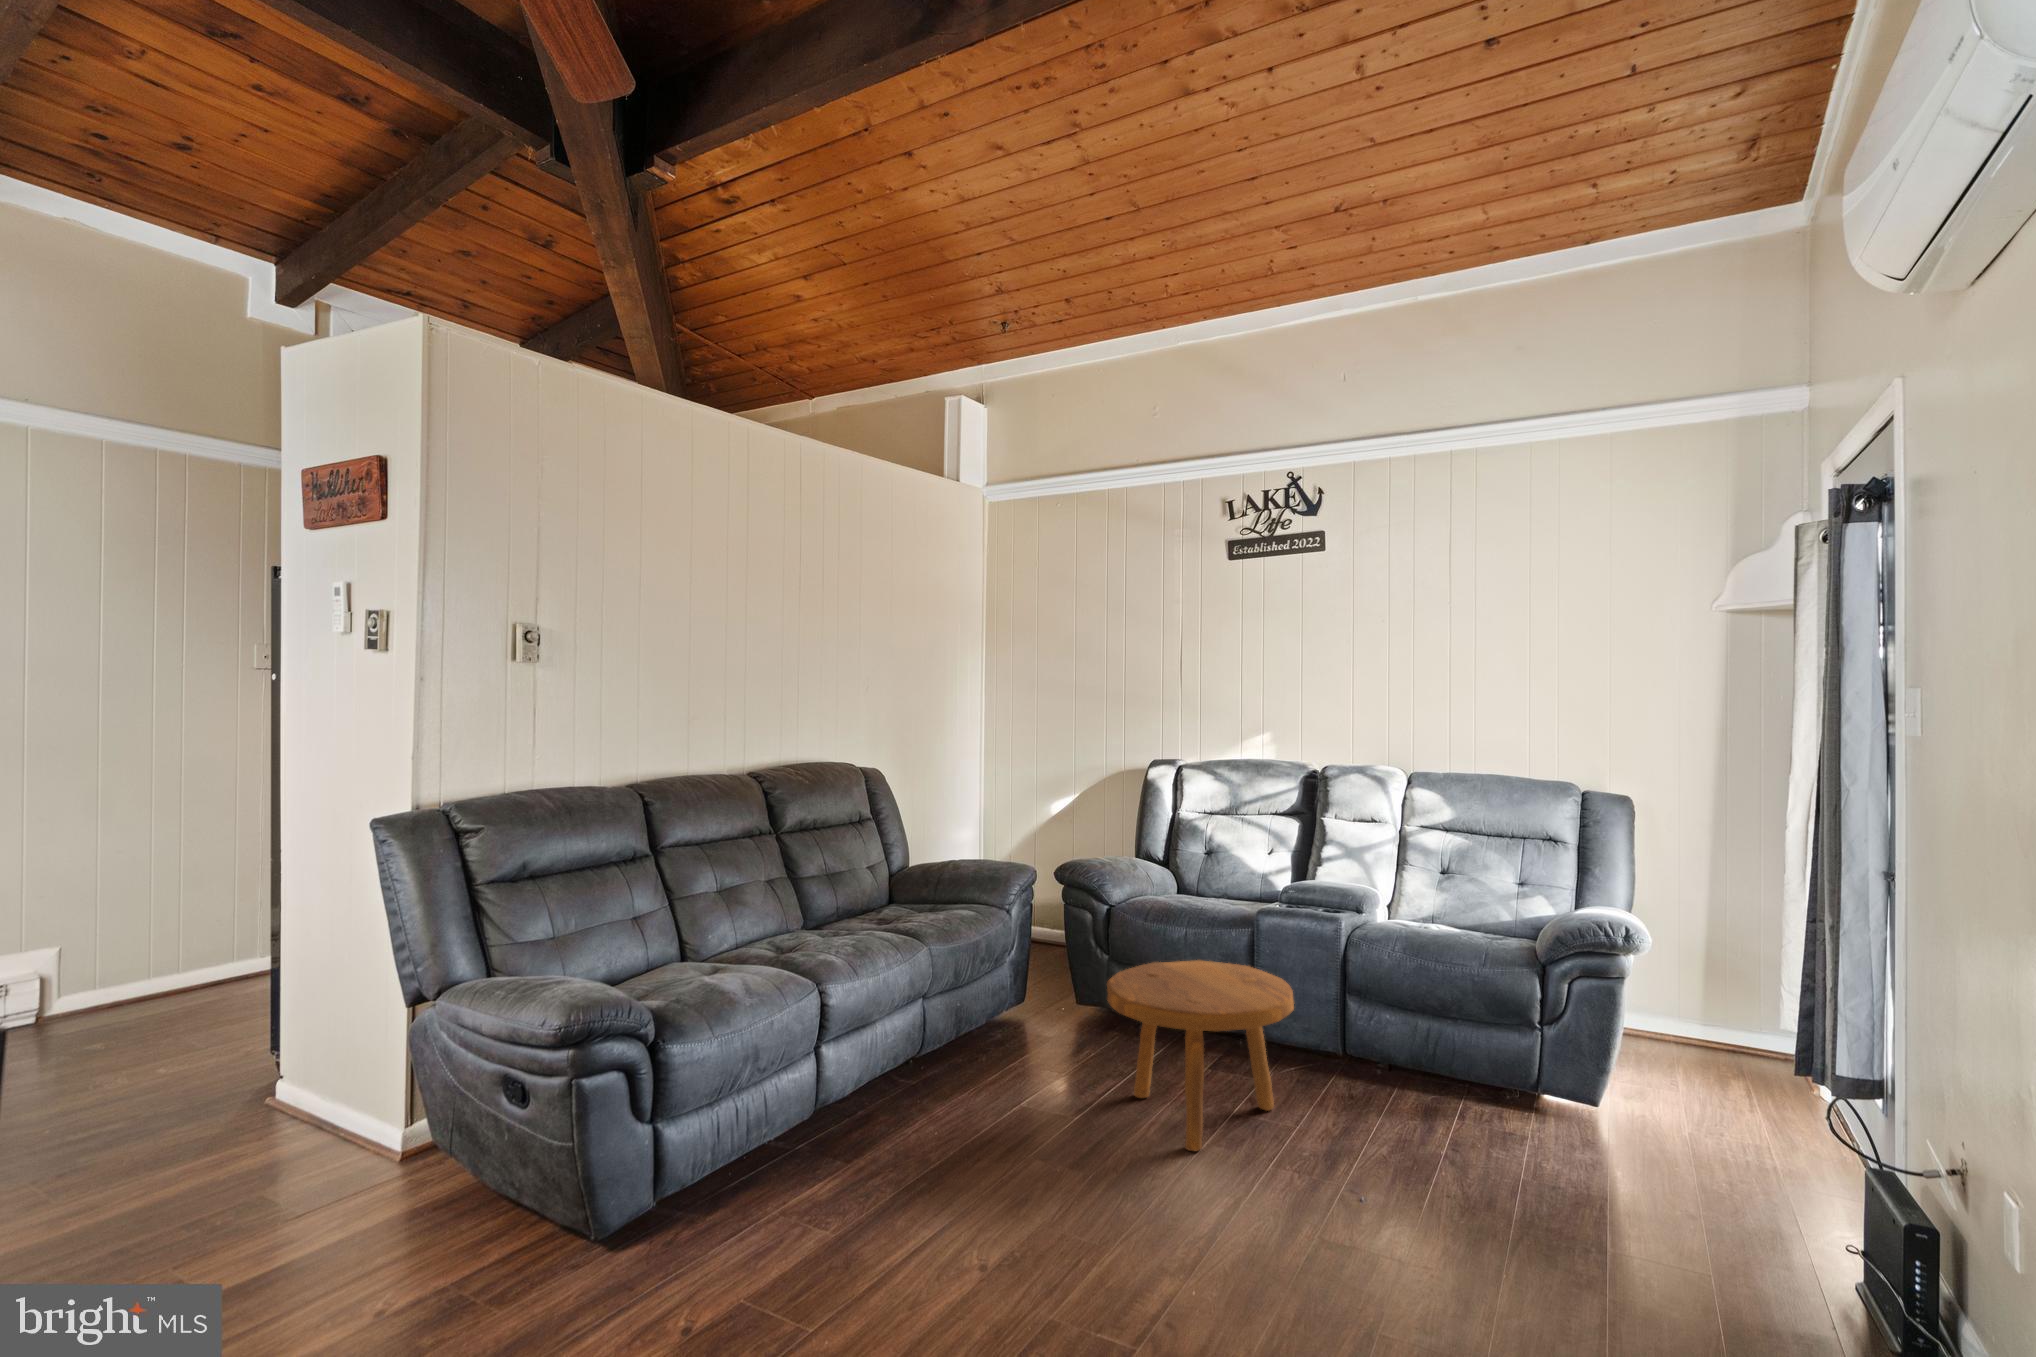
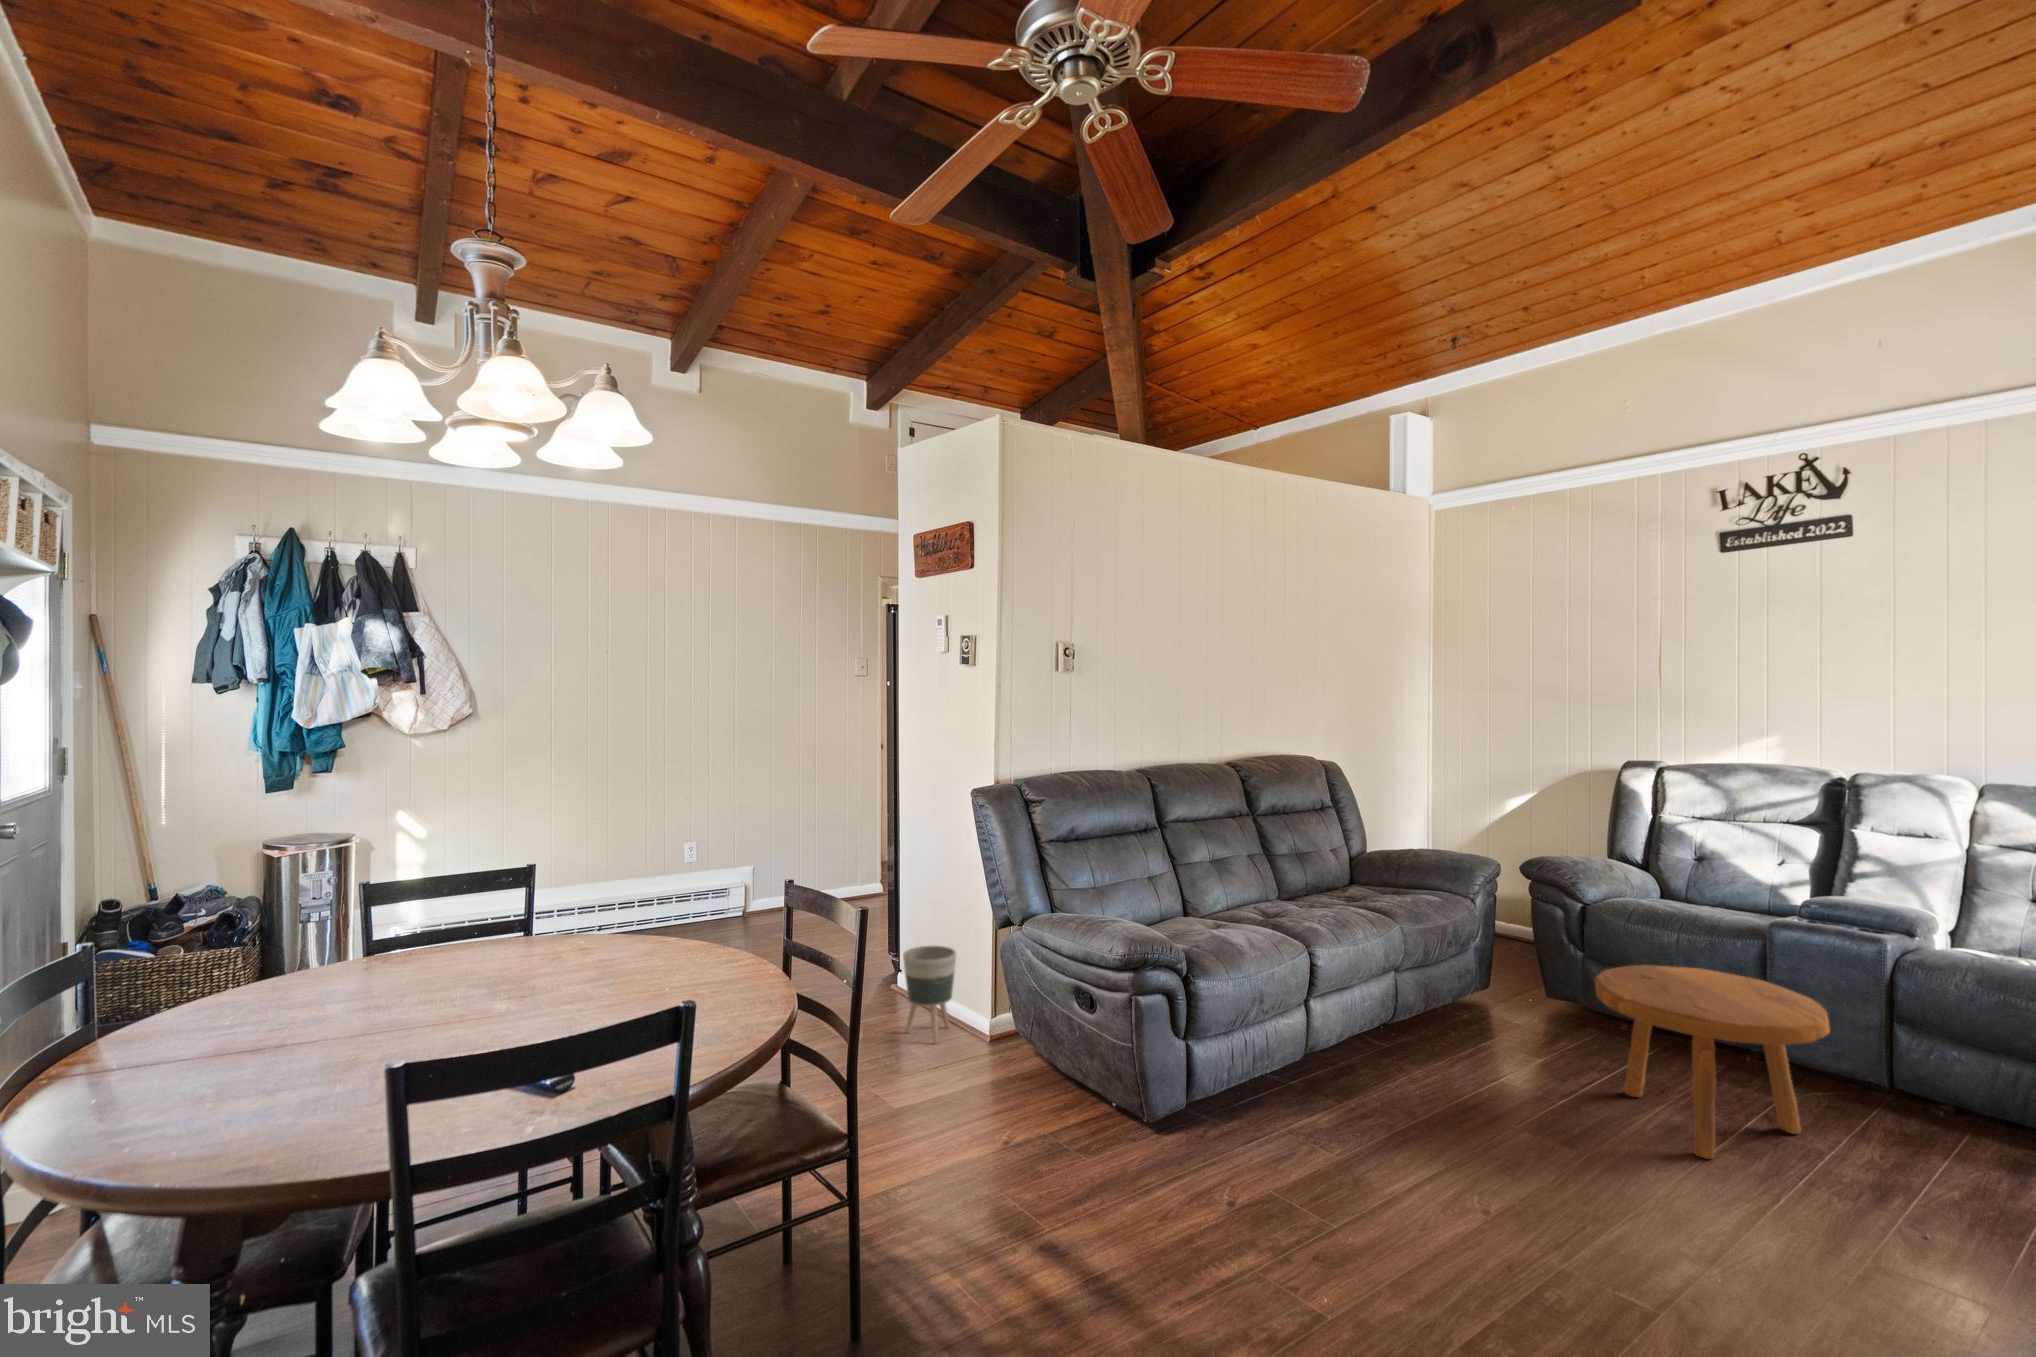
planter: none [260,1041,351,1180] -> present [903,946,956,1043]

